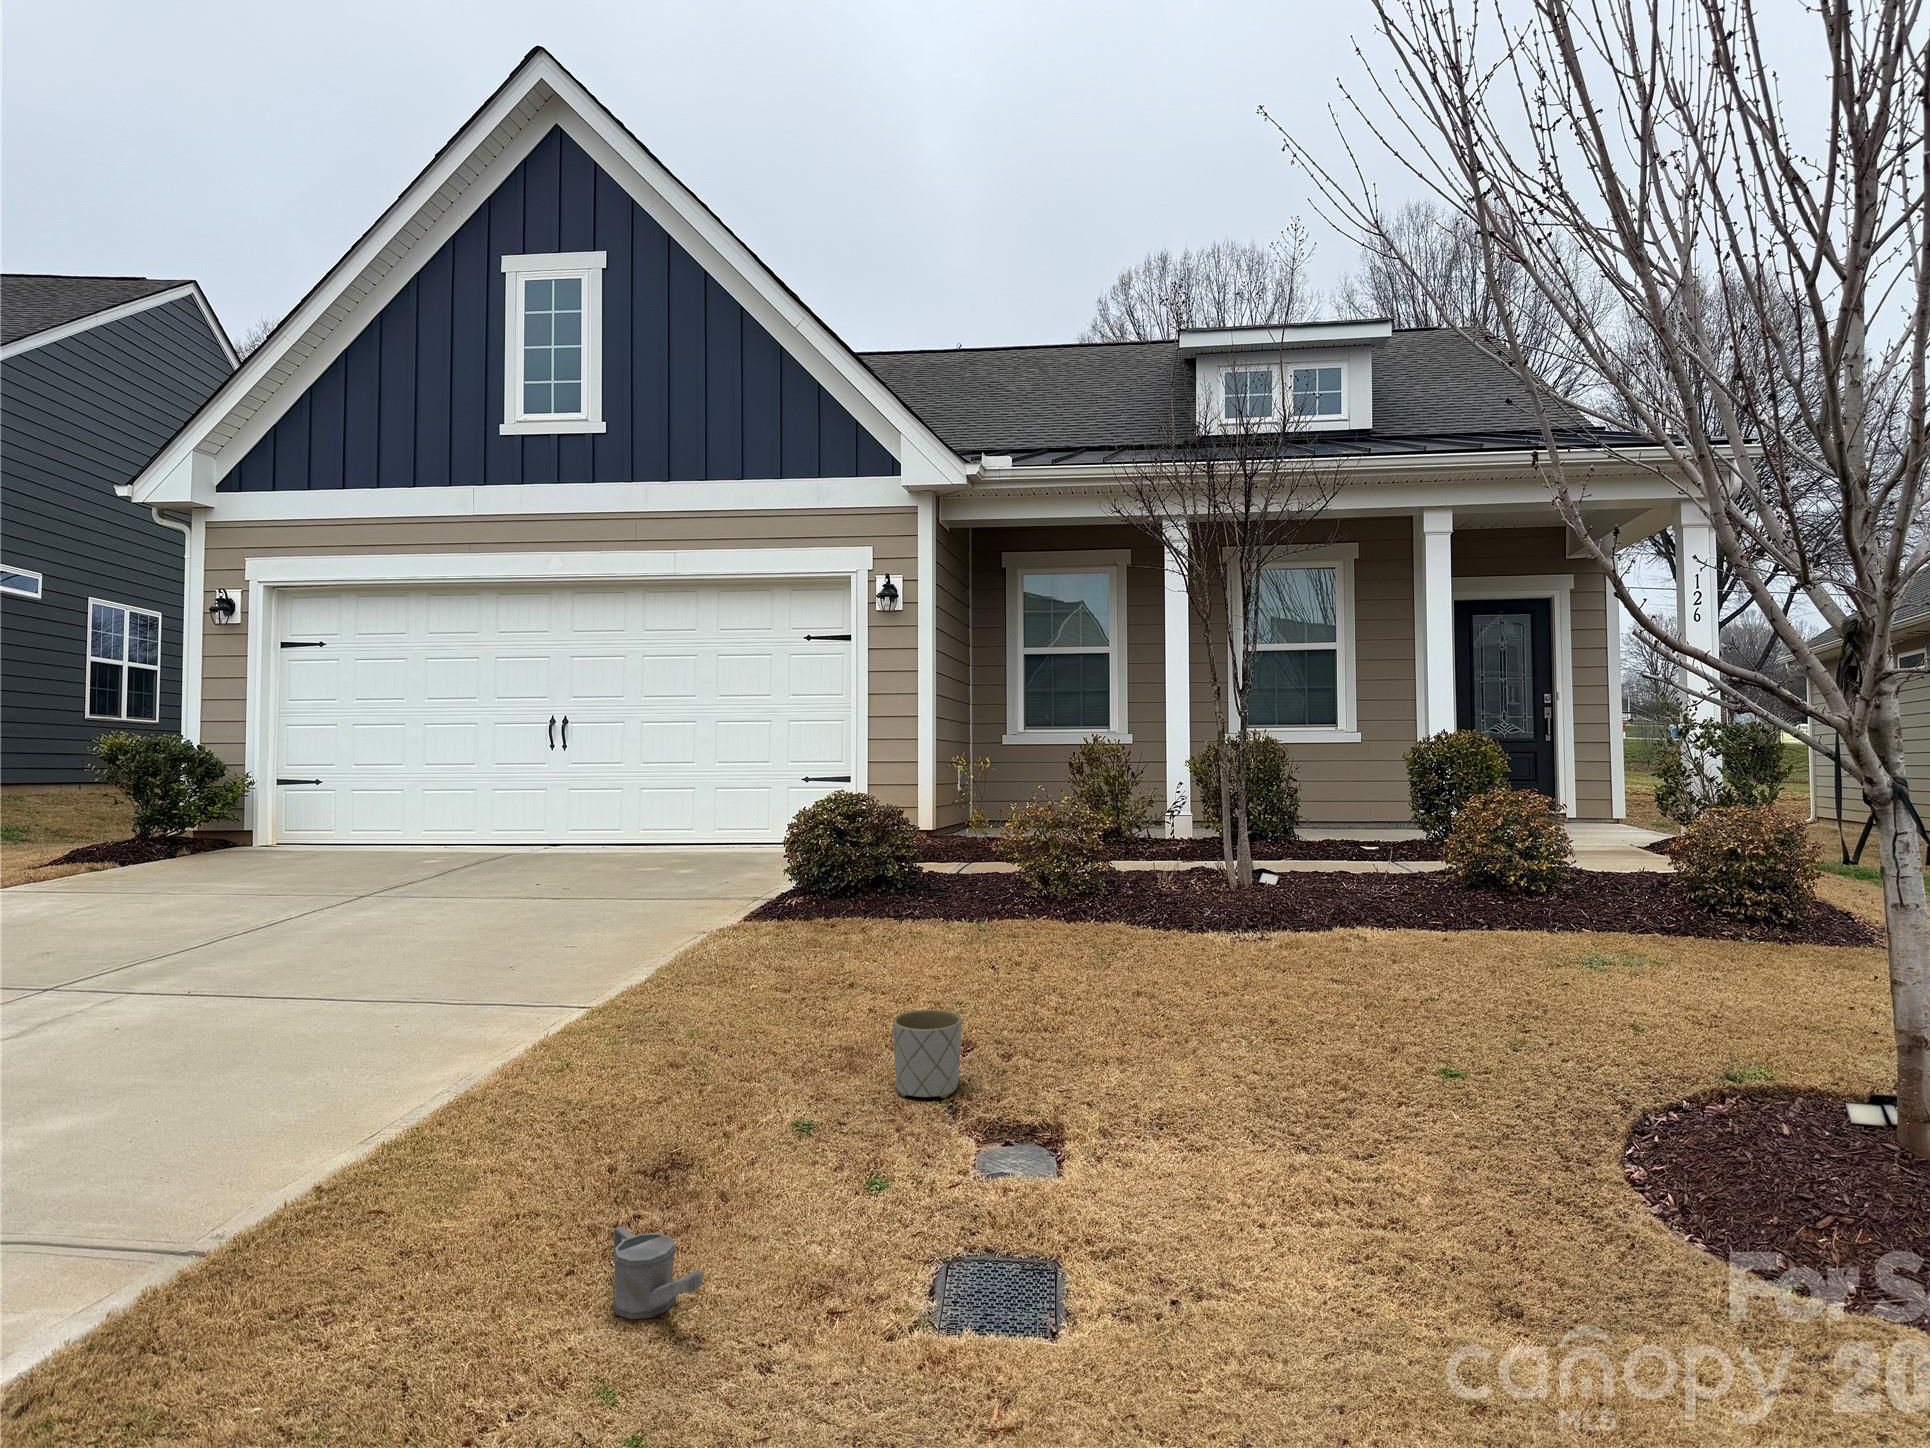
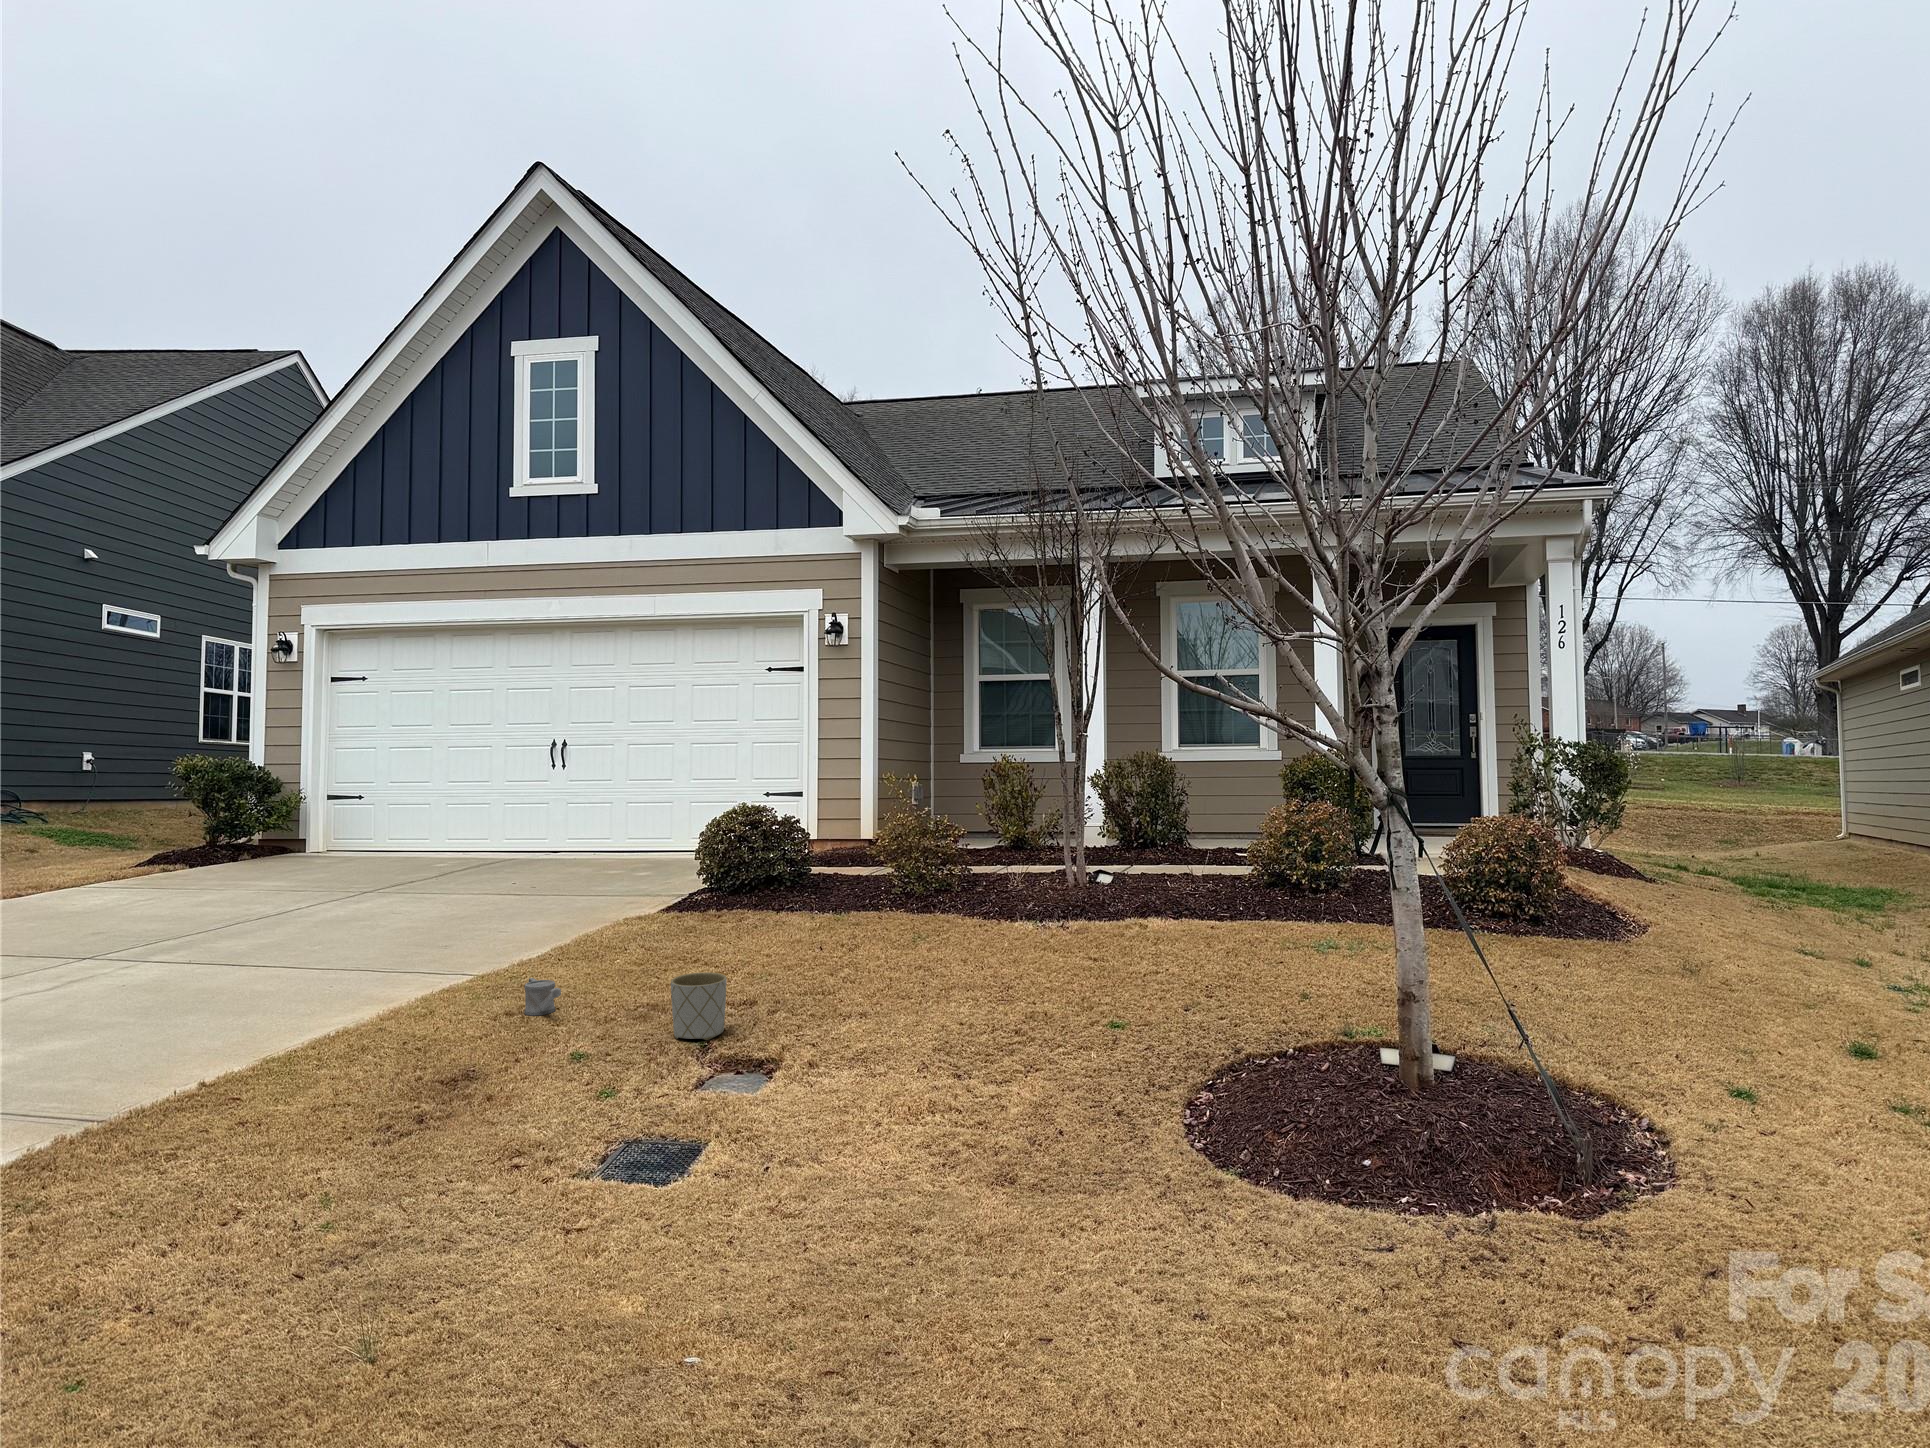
watering can: present [613,1226,703,1319] -> present [525,978,561,1016]

